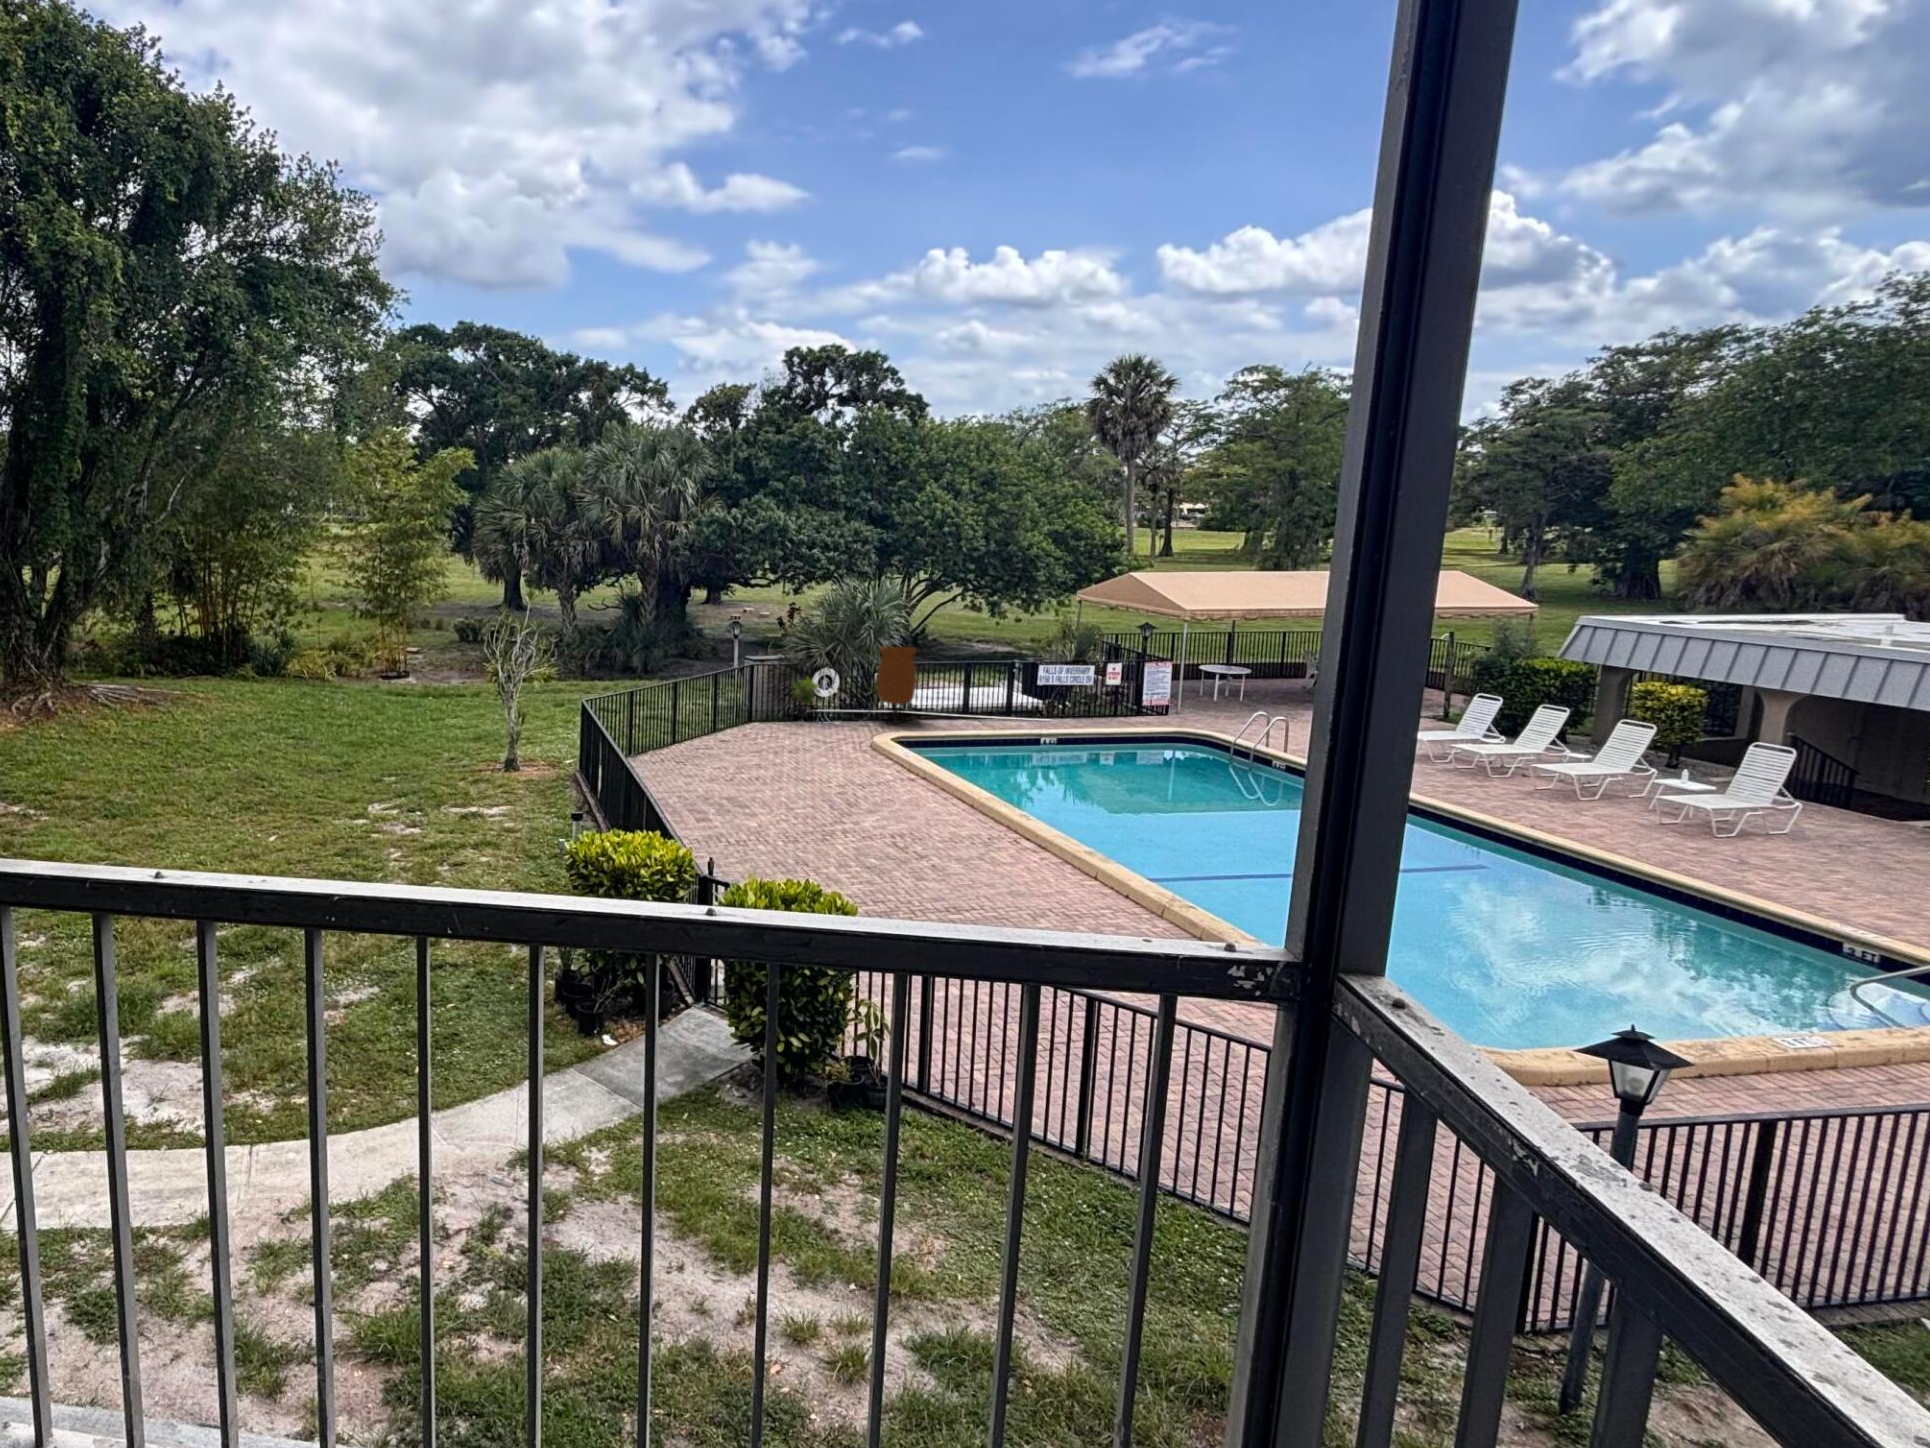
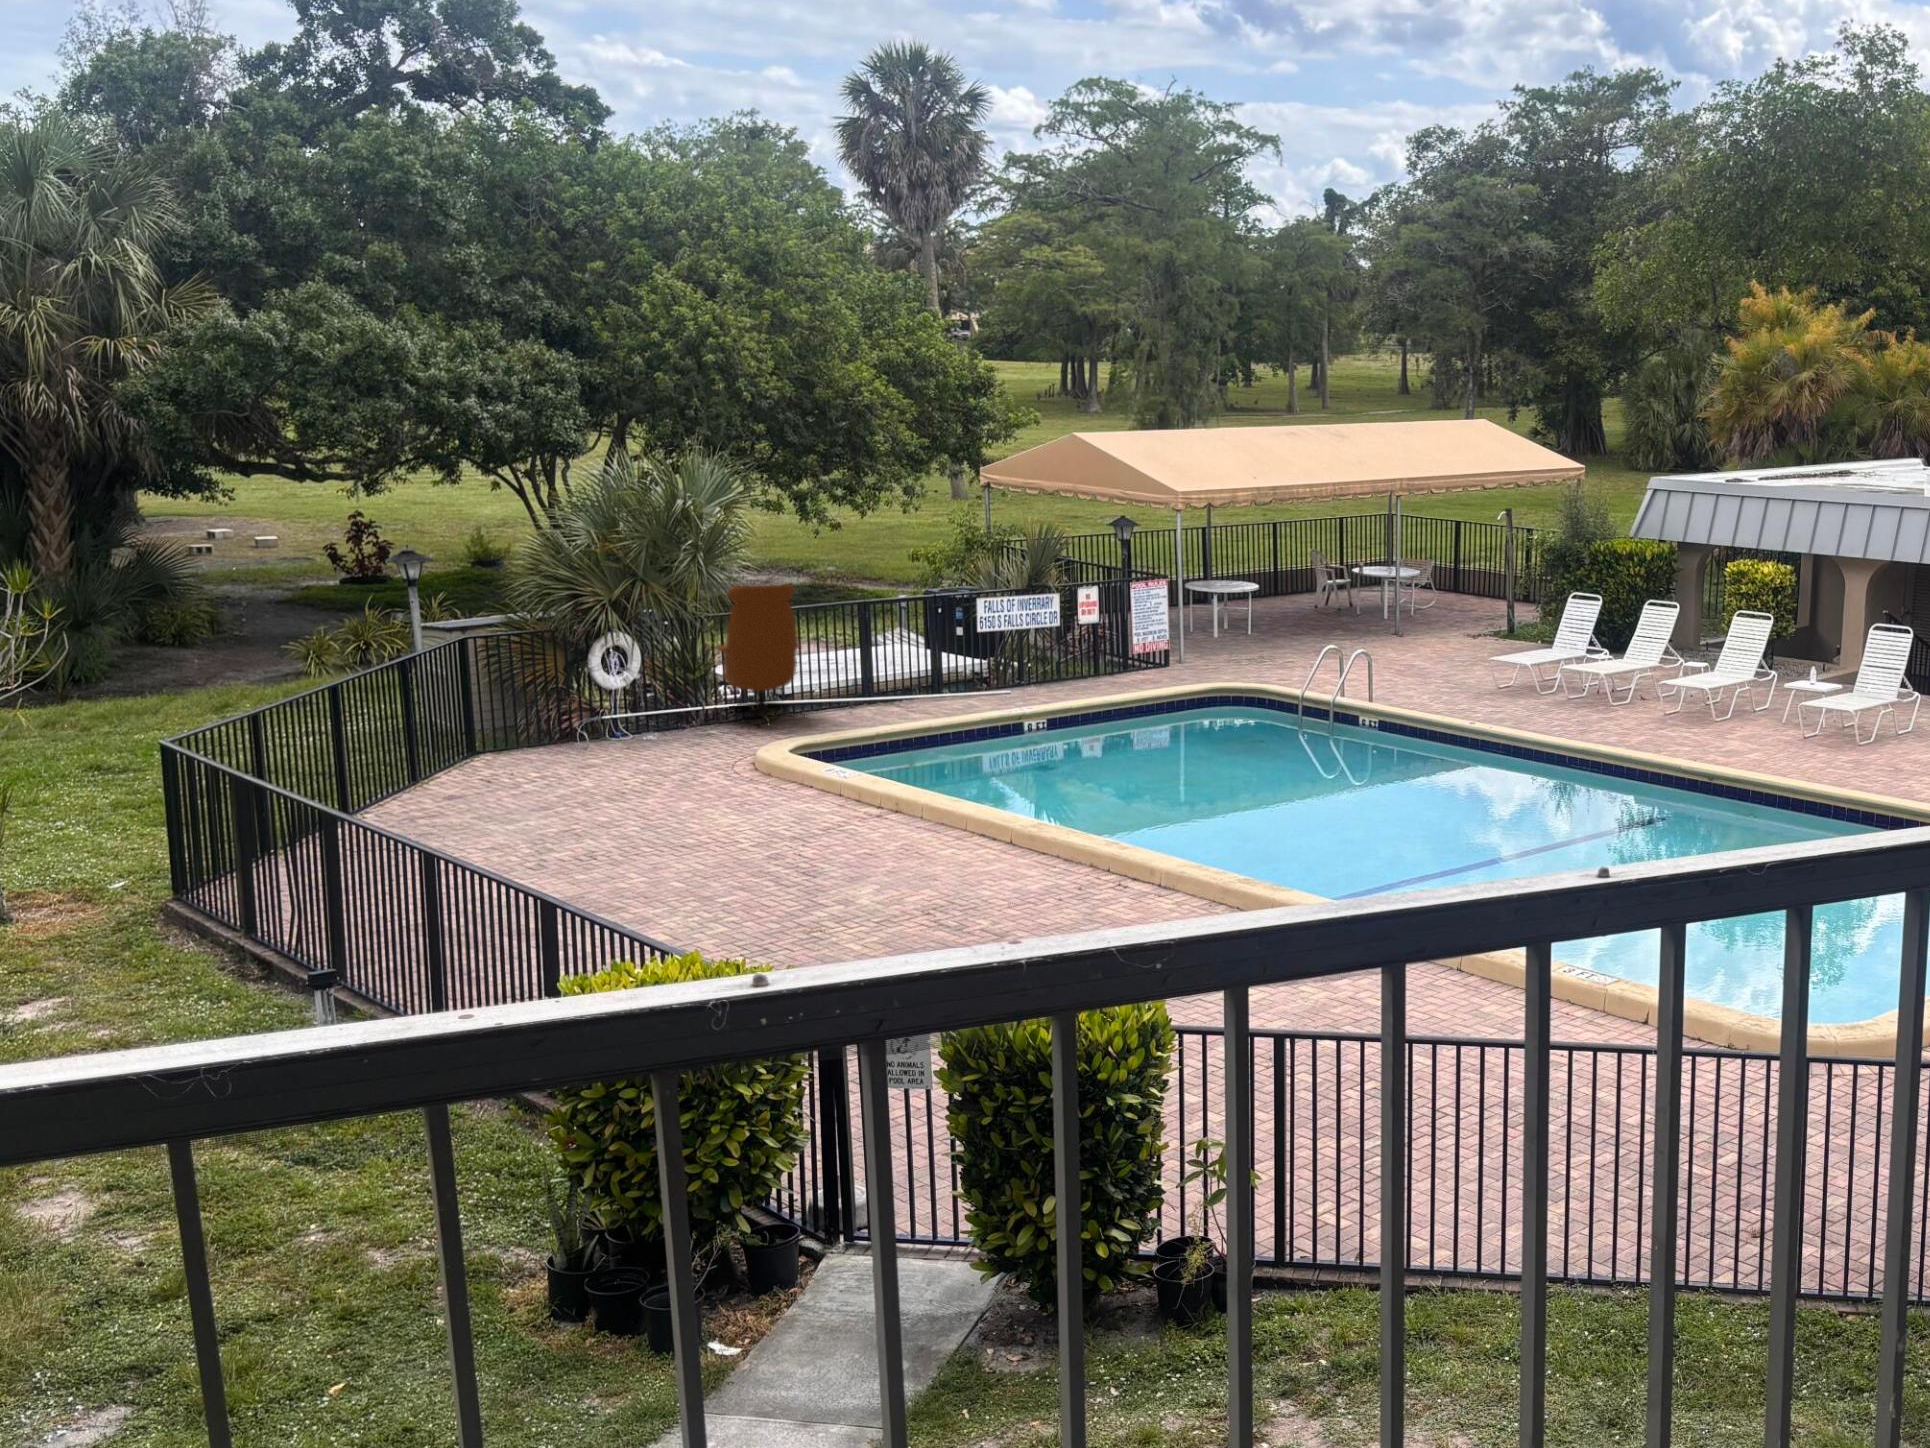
potted plant: present [793,679,820,717] -> none [551,653,615,732]

